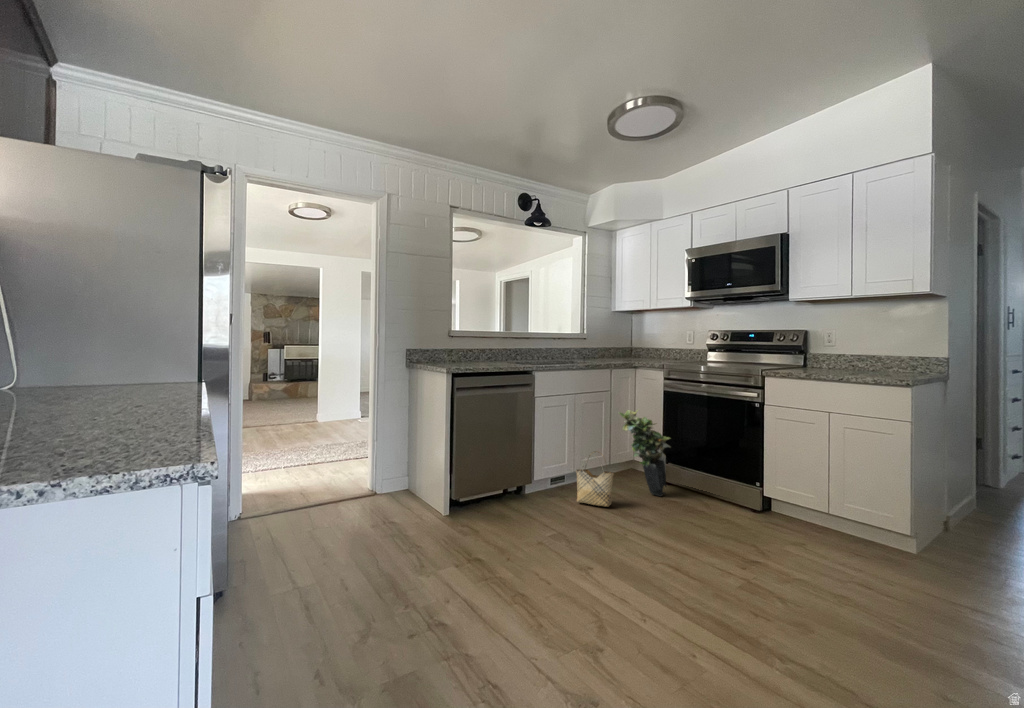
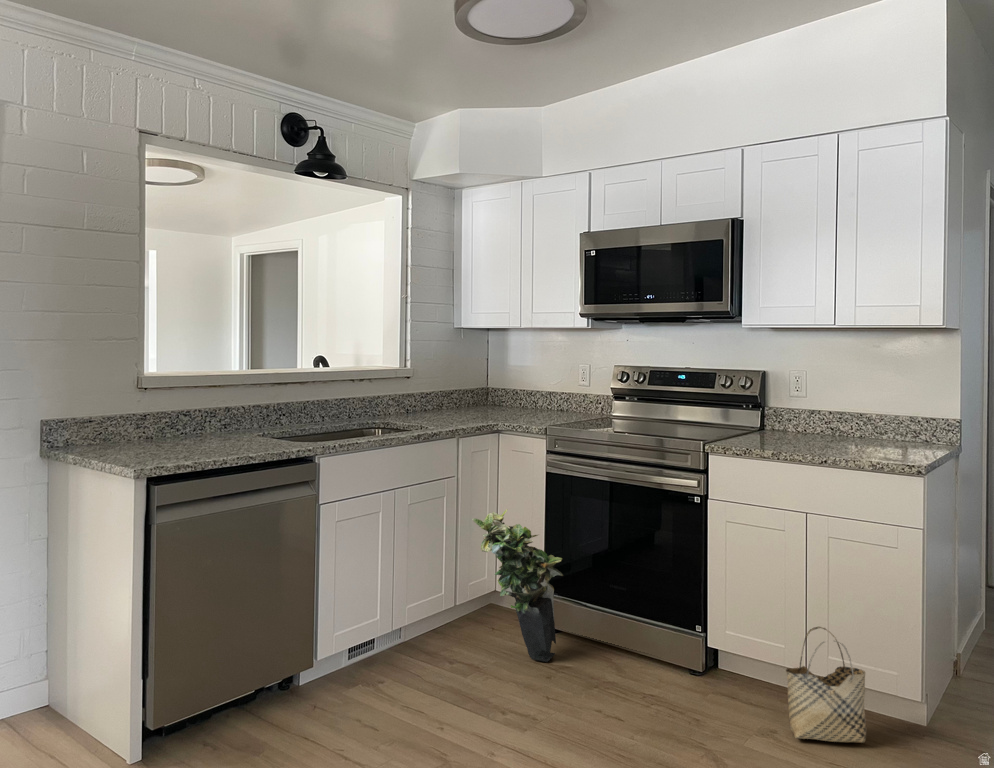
woven basket: present [576,457,614,506] -> present [786,627,866,743]

